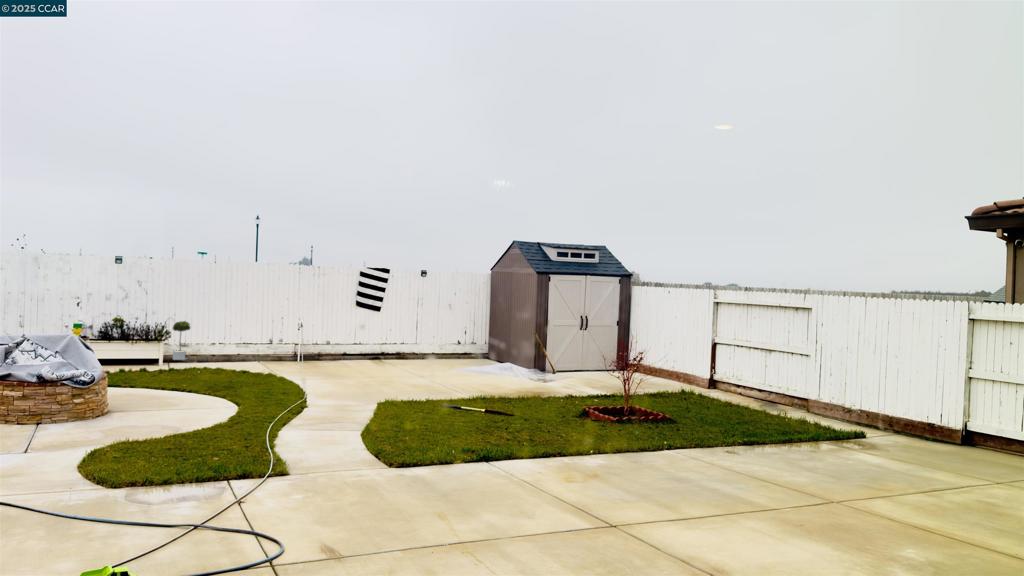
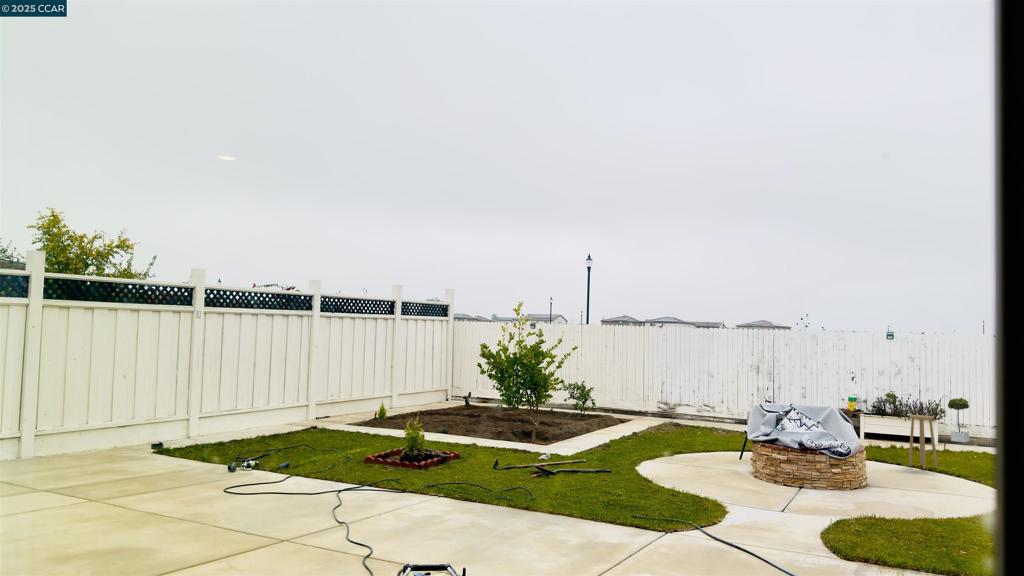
stool: none [143,338,170,388] -> present [909,415,937,469]

